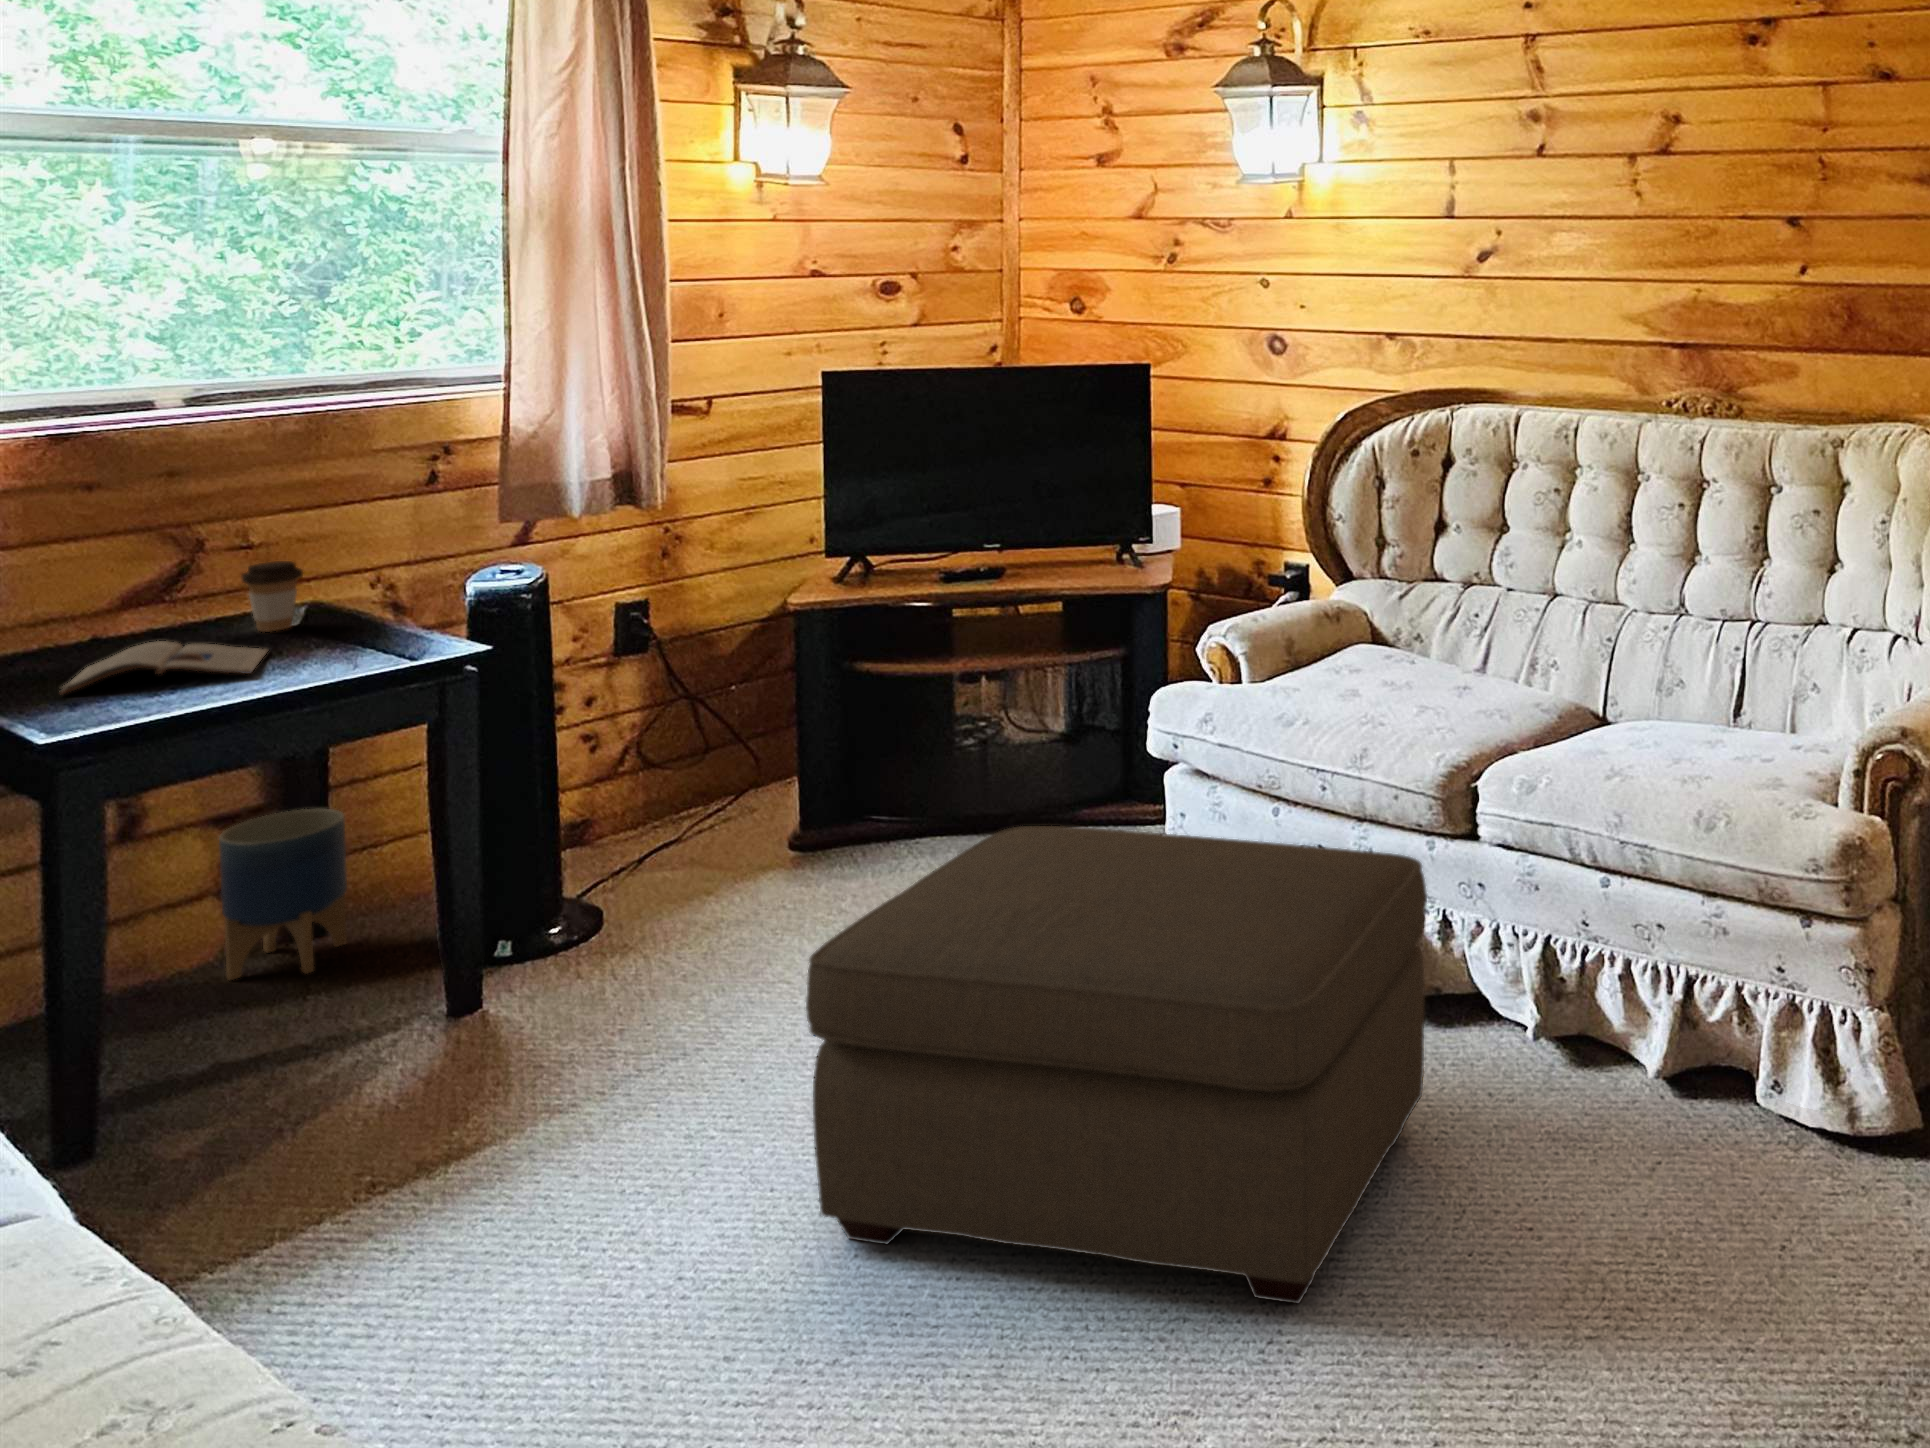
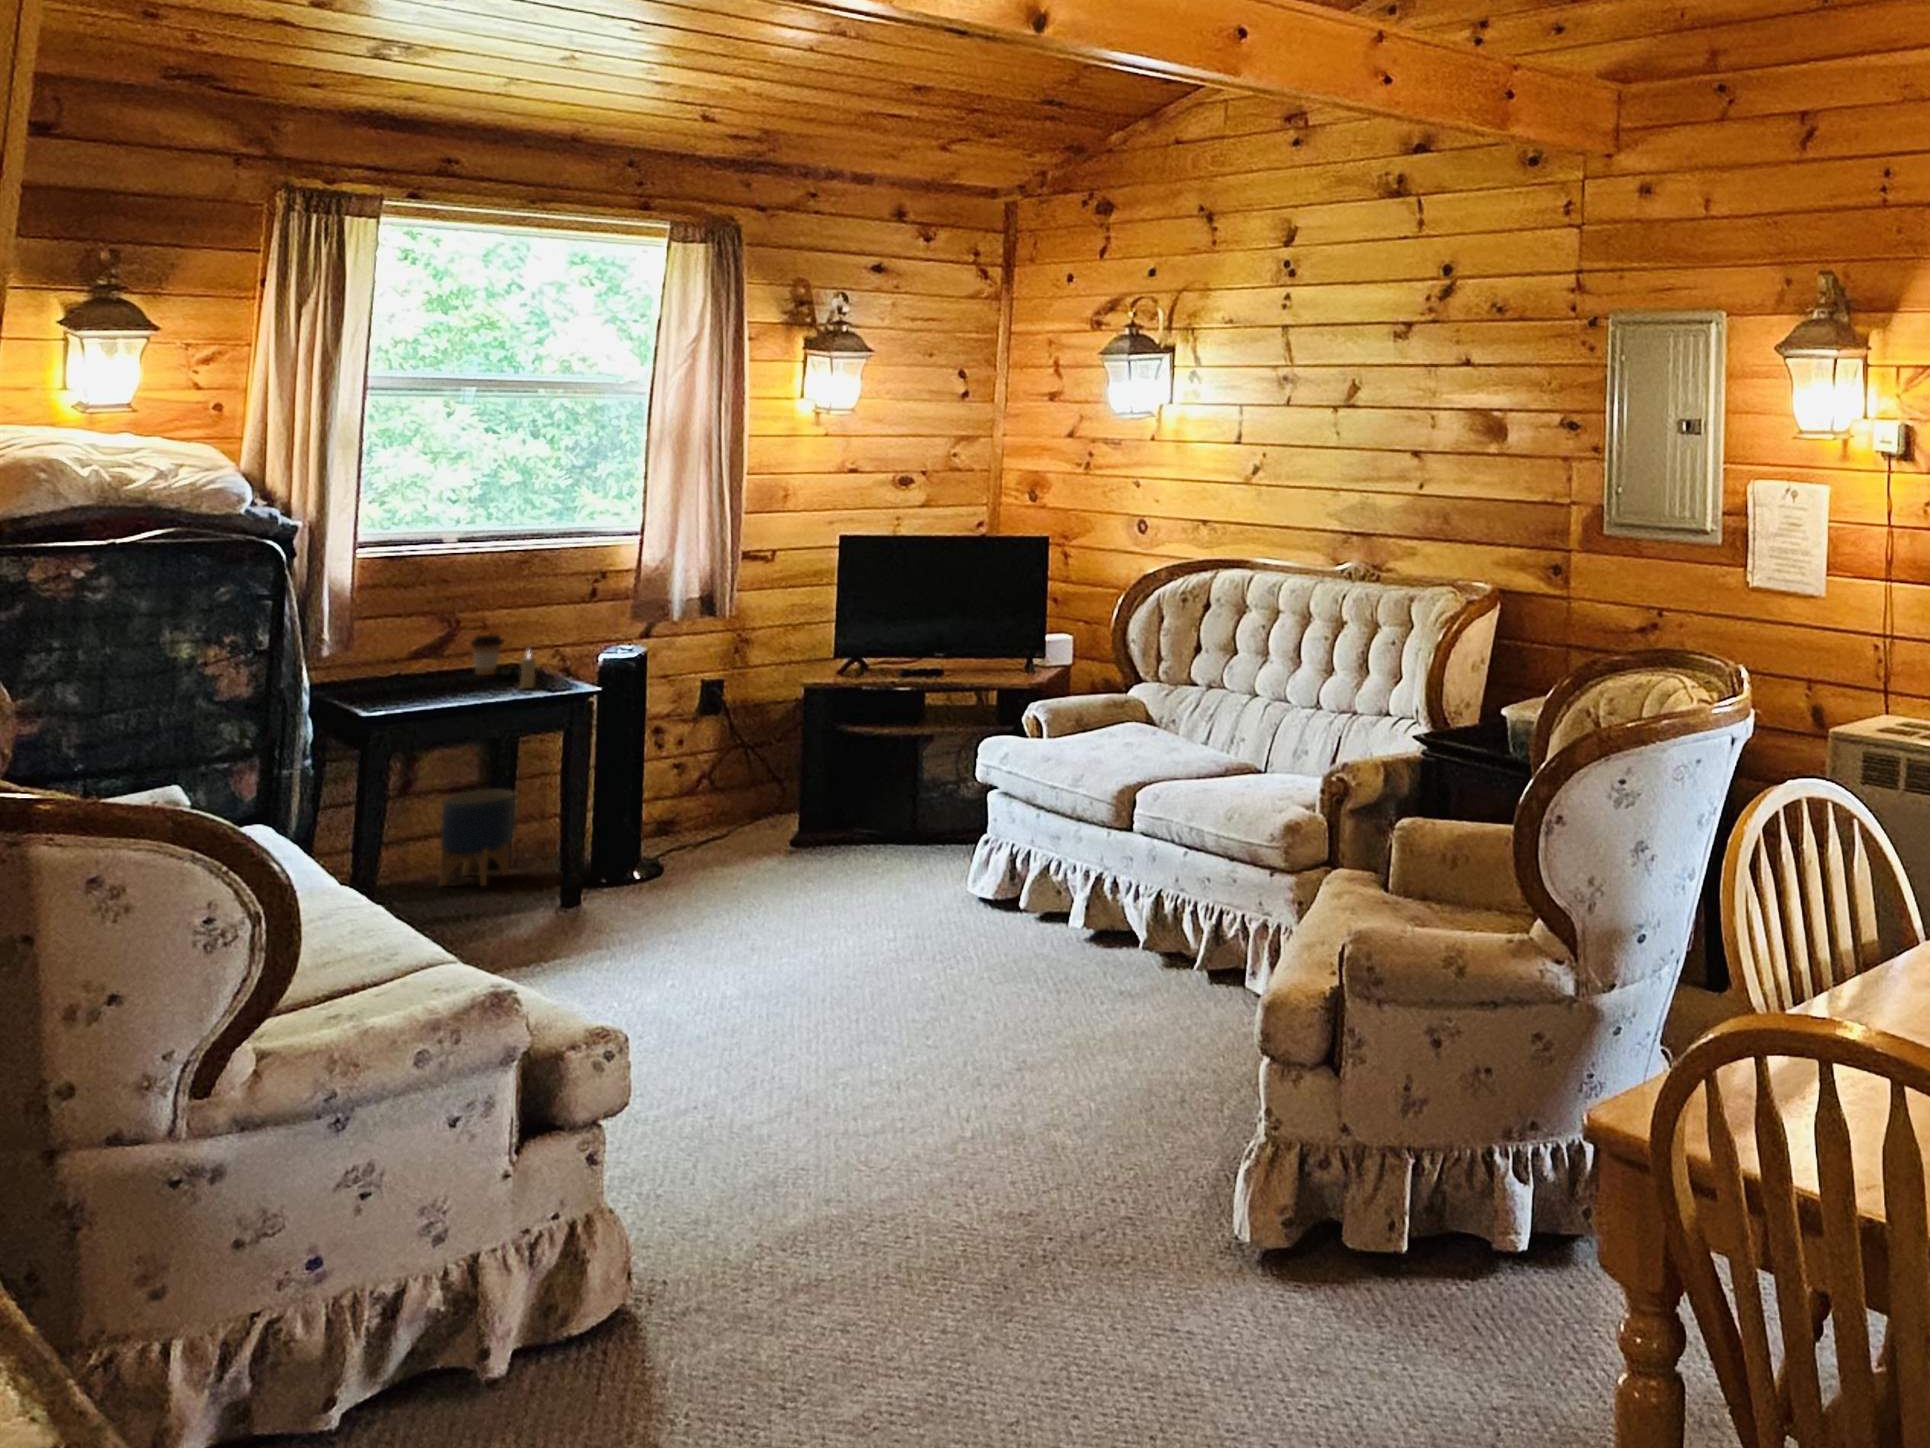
candle: none [346,587,375,657] -> present [520,651,536,688]
magazine: present [59,641,268,695] -> none [366,674,478,697]
ottoman: present [806,826,1427,1303] -> none [703,803,1068,1047]

